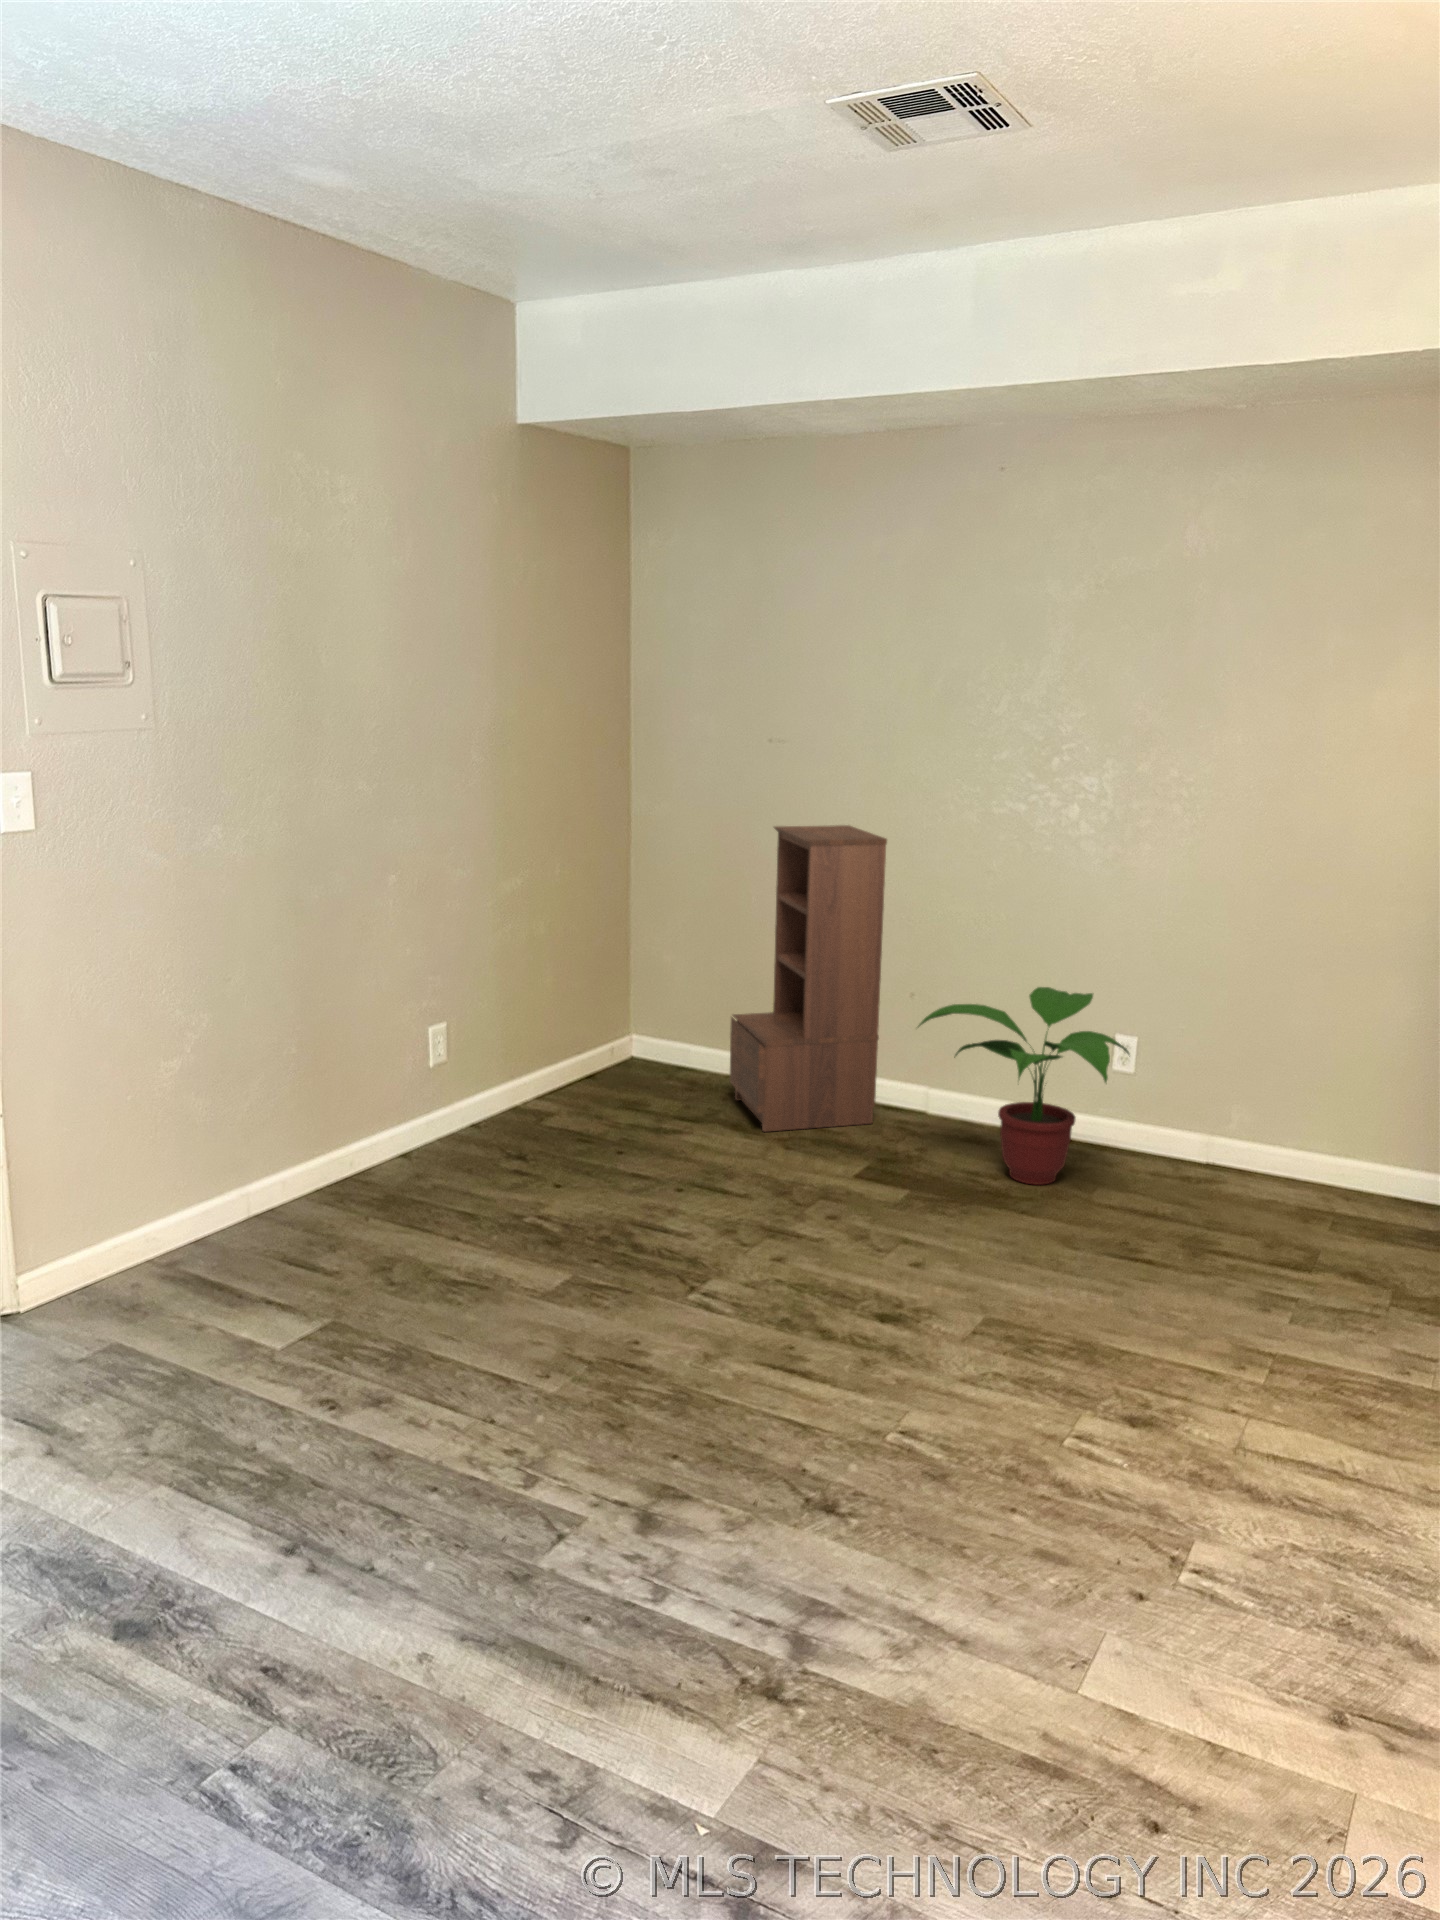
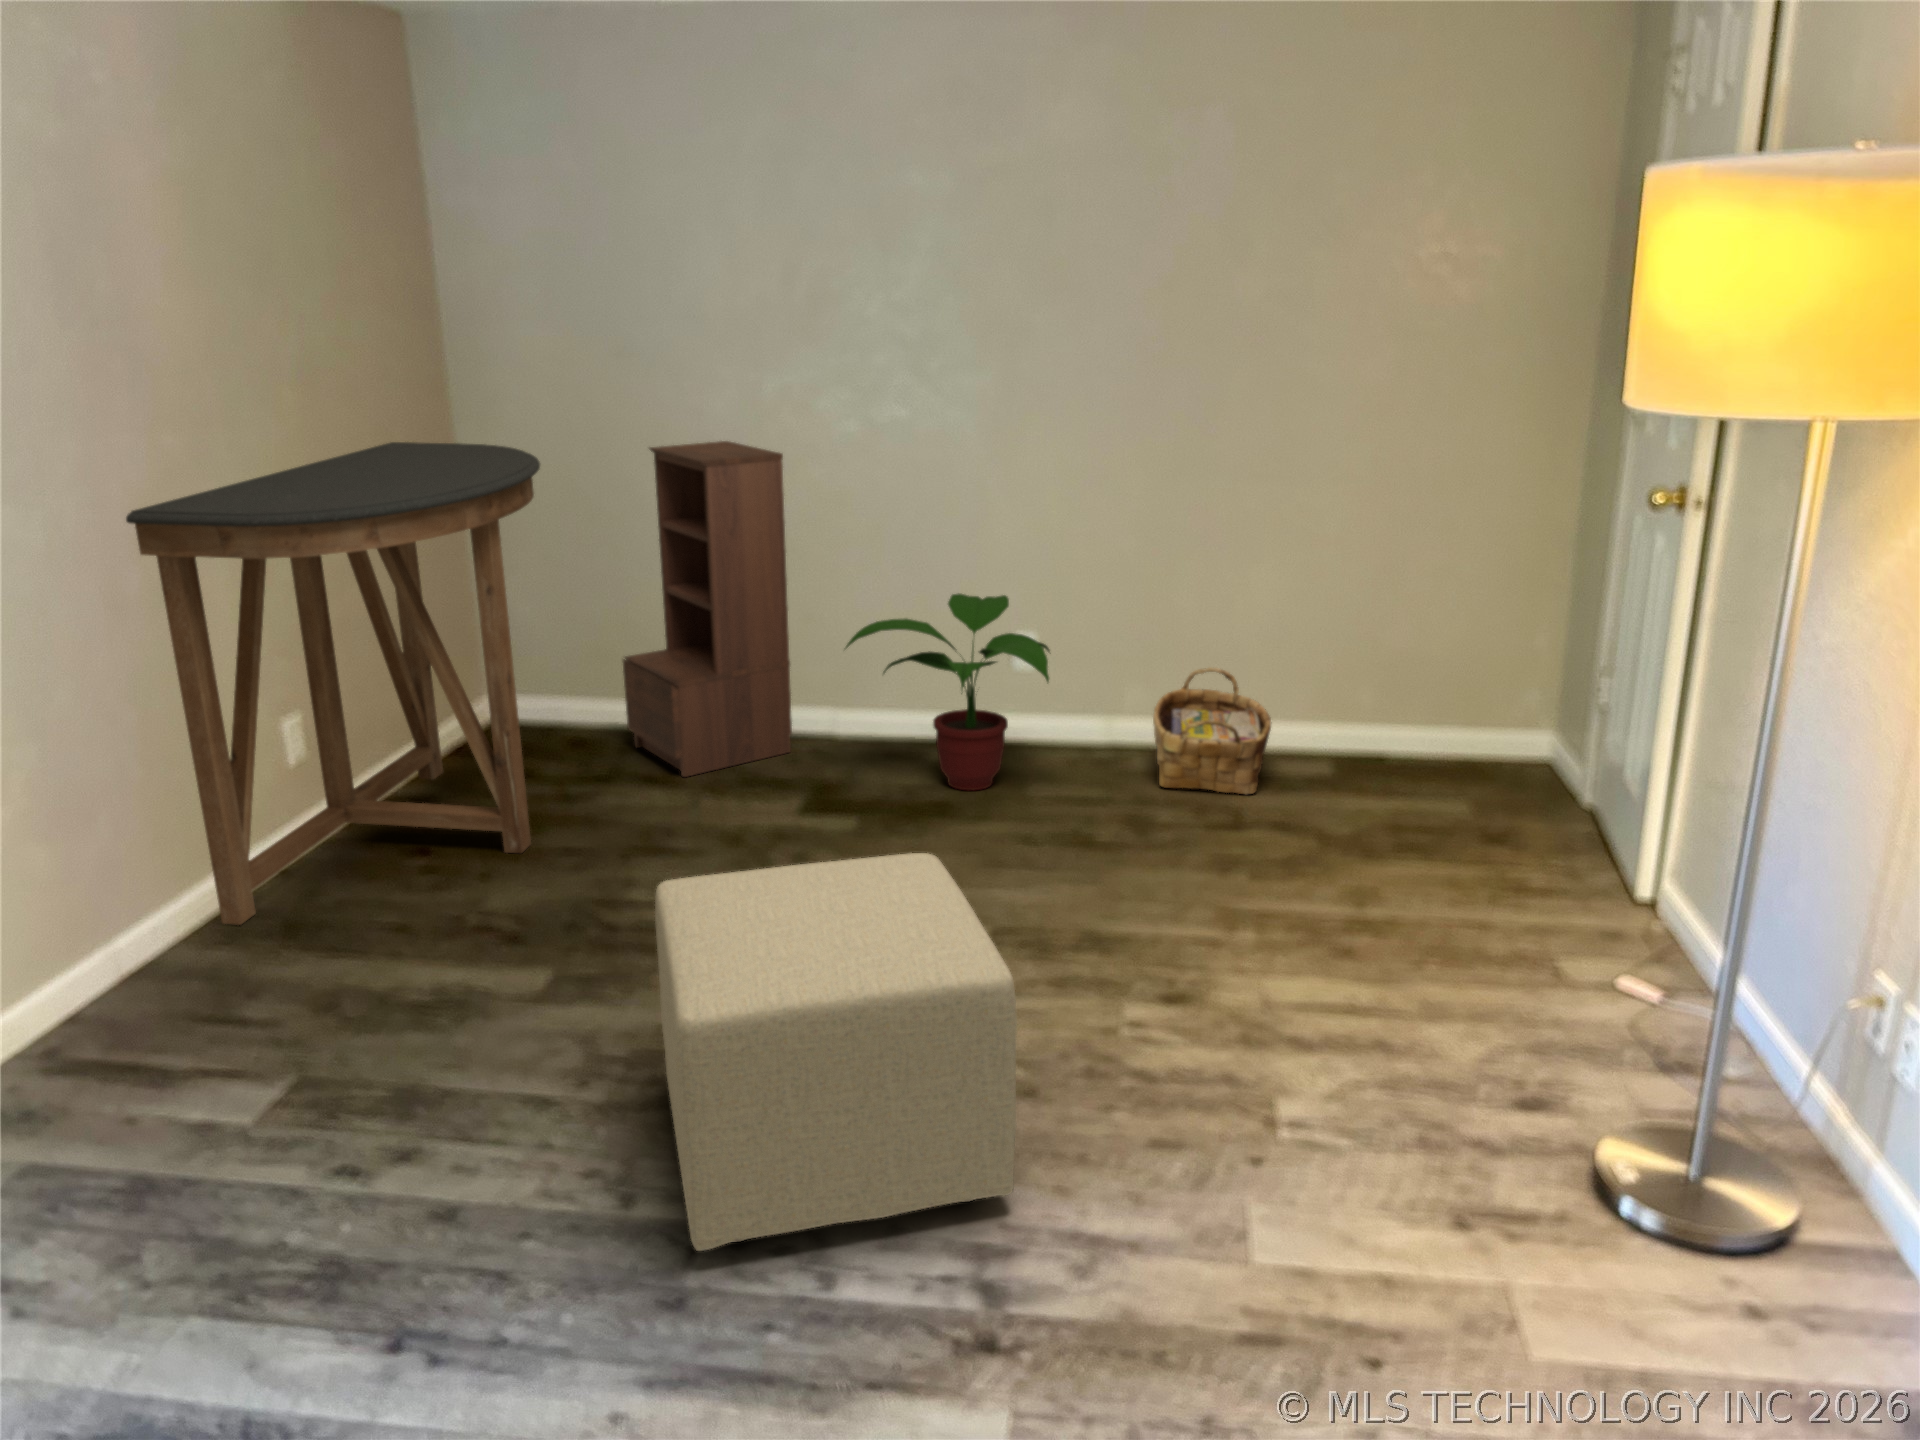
console table: none [305,808,659,1195] -> present [126,442,540,925]
woven basket: none [1232,1093,1371,1233] -> present [1153,668,1271,794]
ottoman: none [547,1199,875,1561] -> present [655,853,1017,1251]

